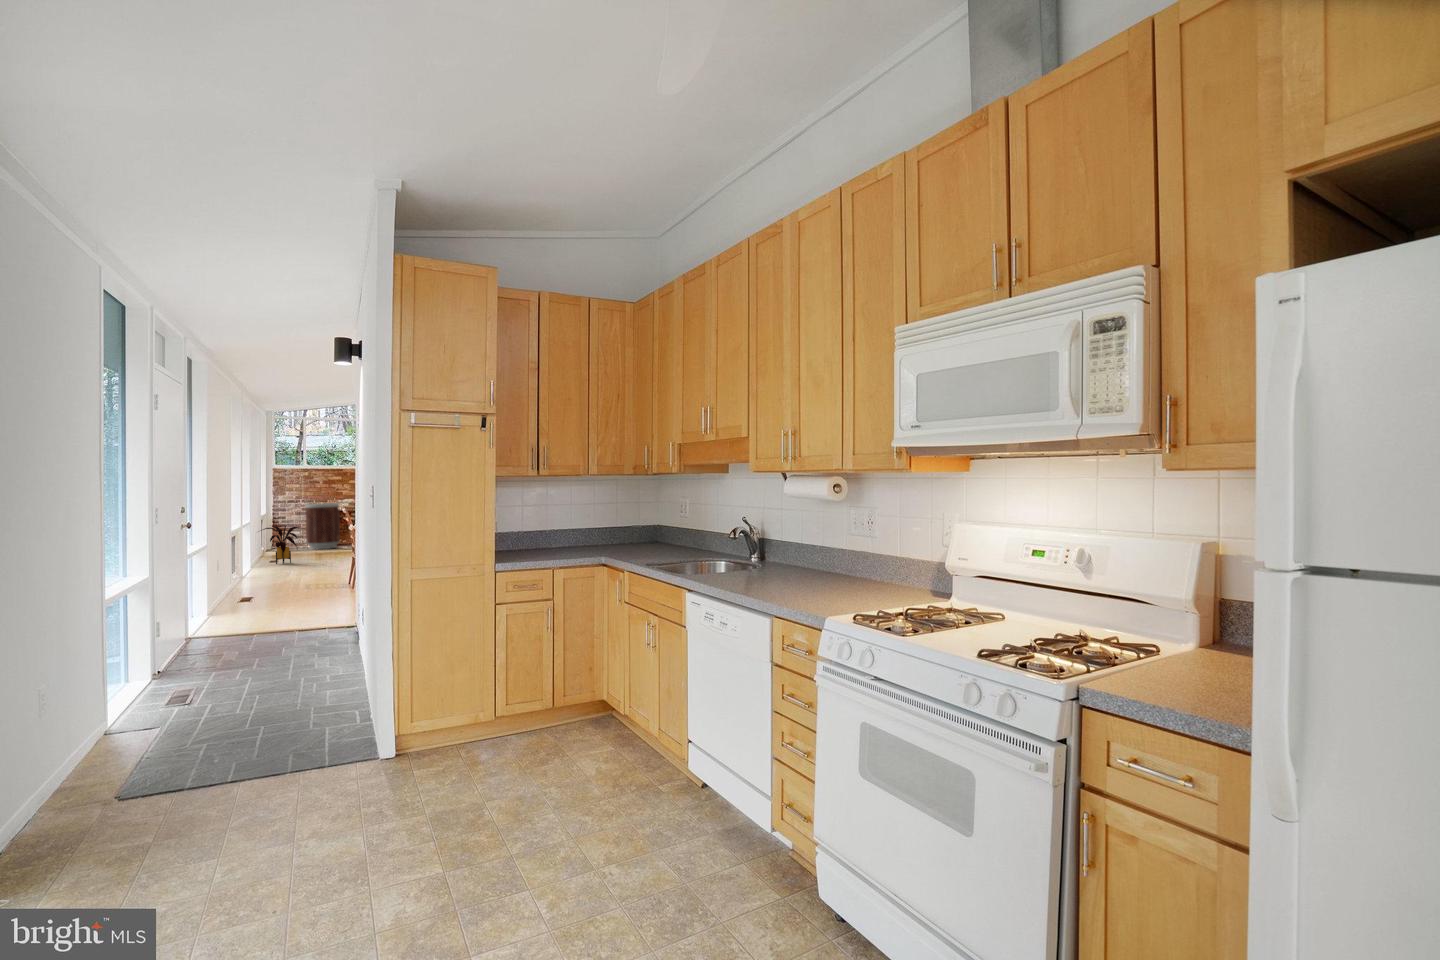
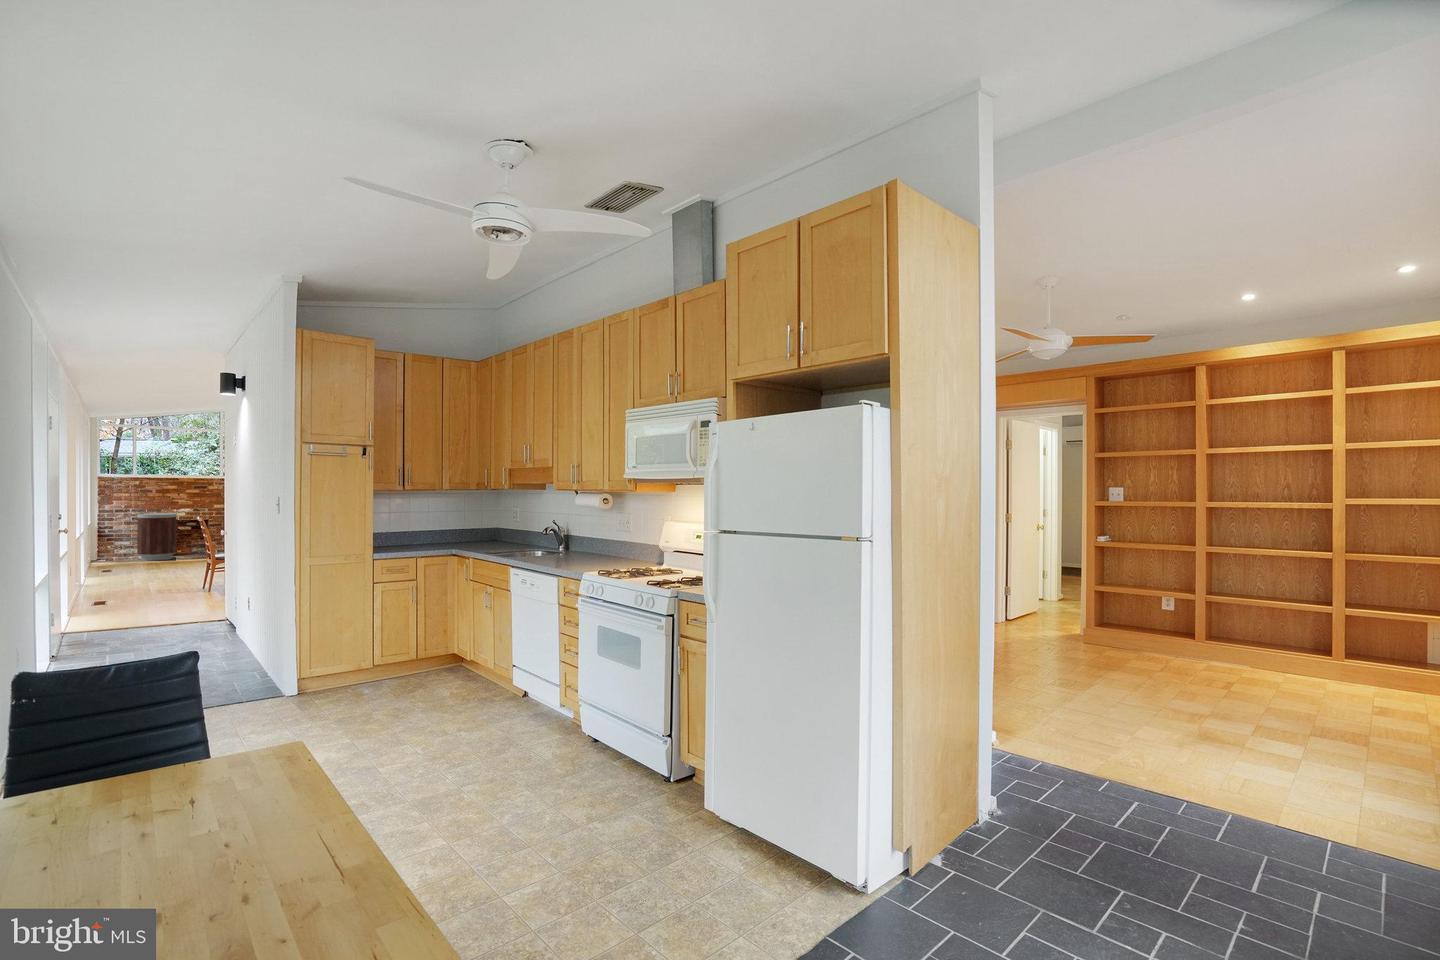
house plant: present [263,525,299,564] -> none [86,538,143,579]

